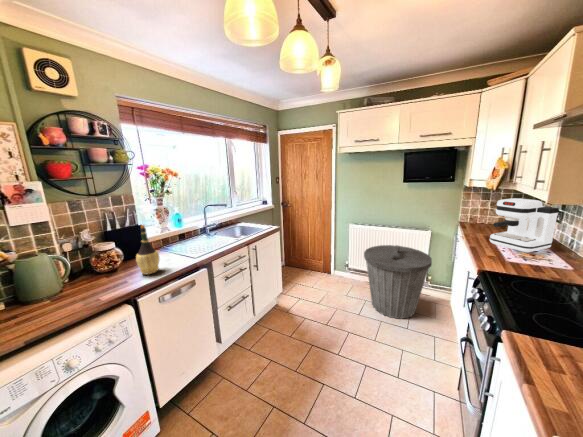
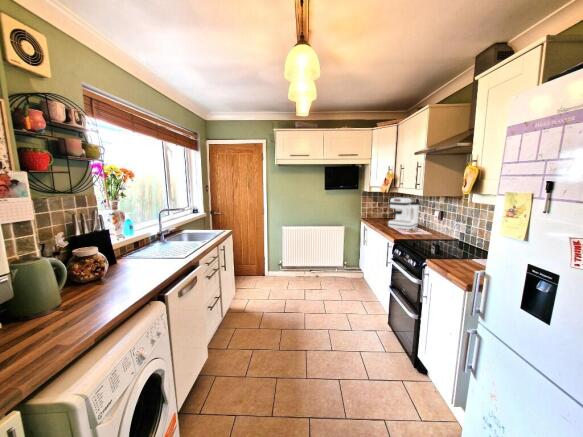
wine bottle: present [136,225,159,274] -> none [142,222,165,274]
trash can: present [364,245,432,319] -> none [303,239,352,296]

